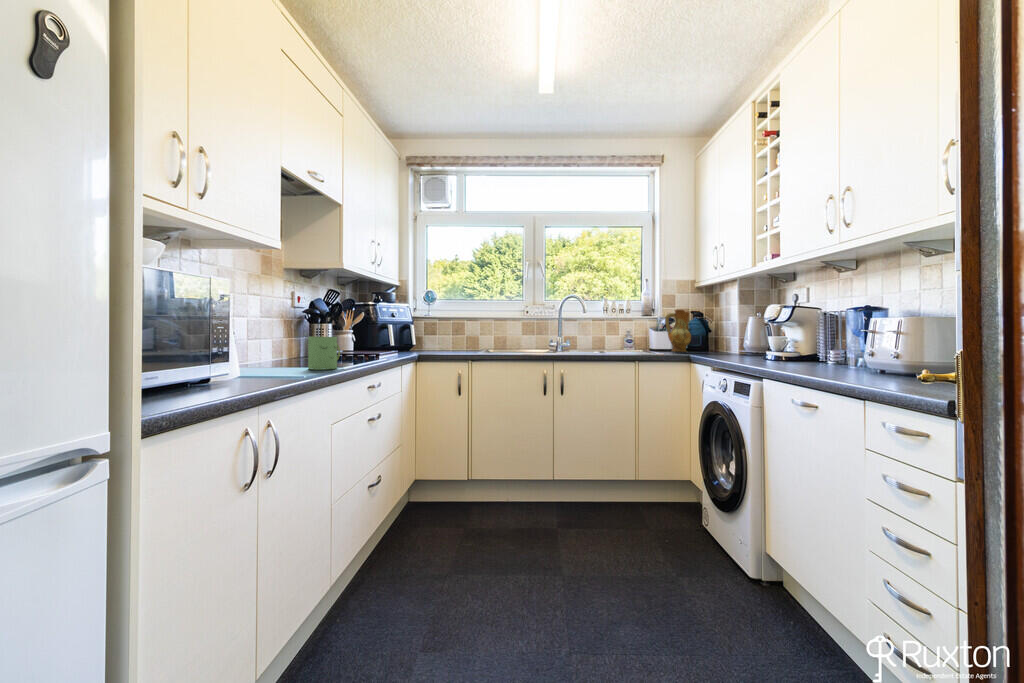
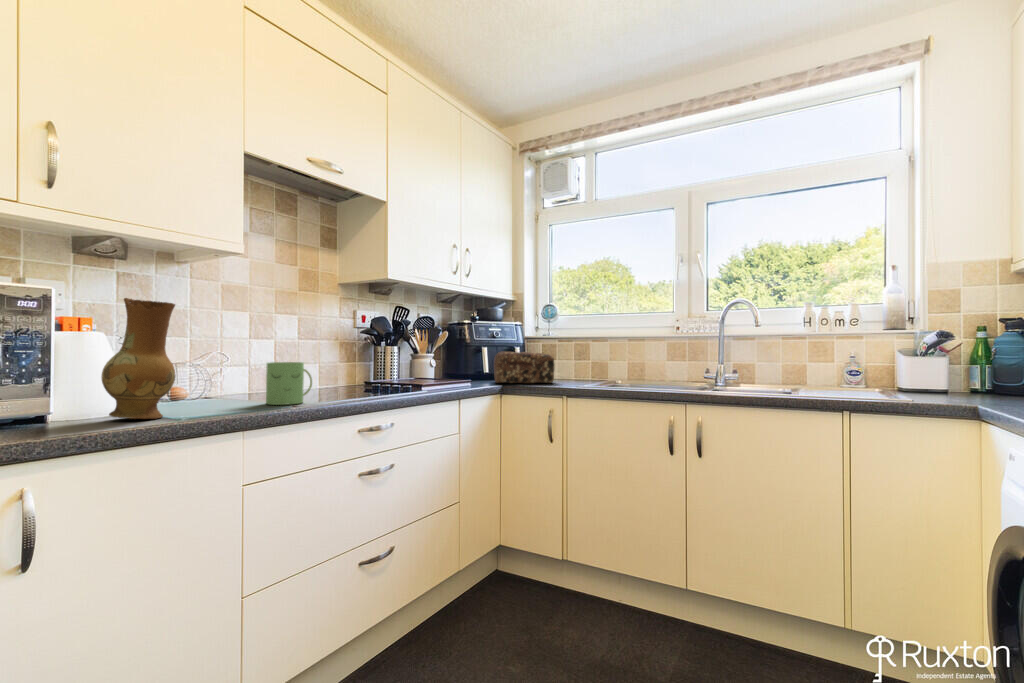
ceramic jug: present [665,310,691,352] -> present [101,298,175,419]
bread loaf: none [406,328,456,353] -> present [494,352,554,383]

